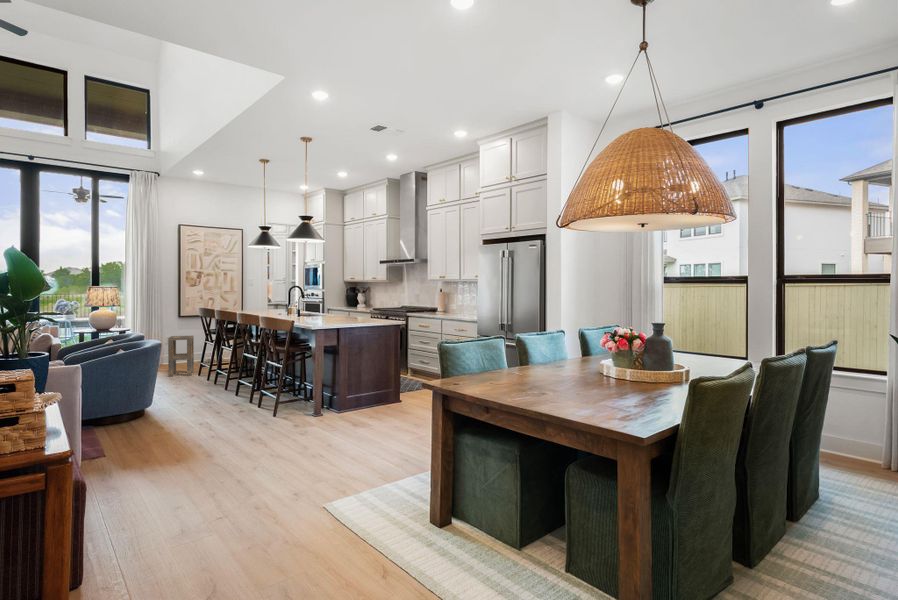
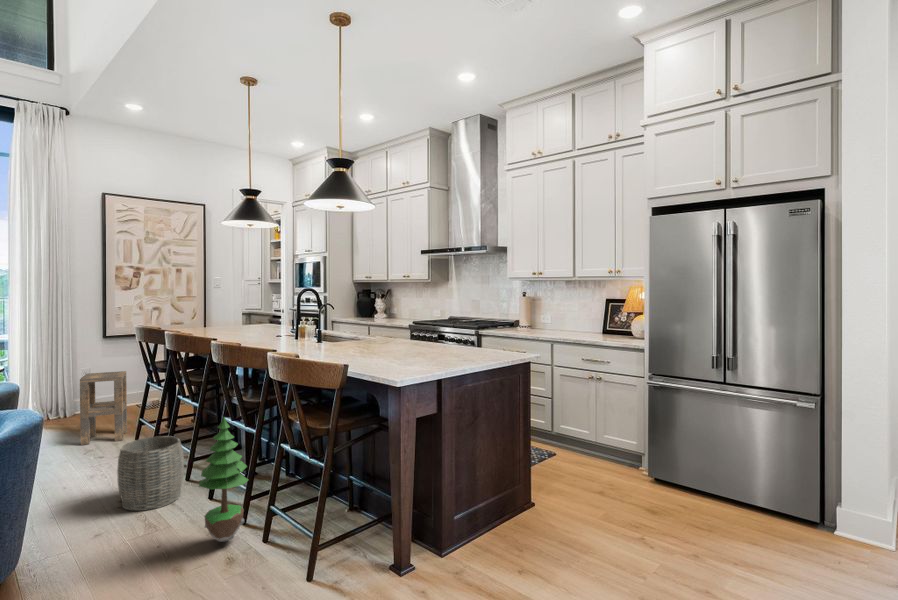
potted tree: none [228,346,252,407] -> present [199,417,248,542]
woven basket: none [191,364,224,398] -> present [117,436,184,511]

